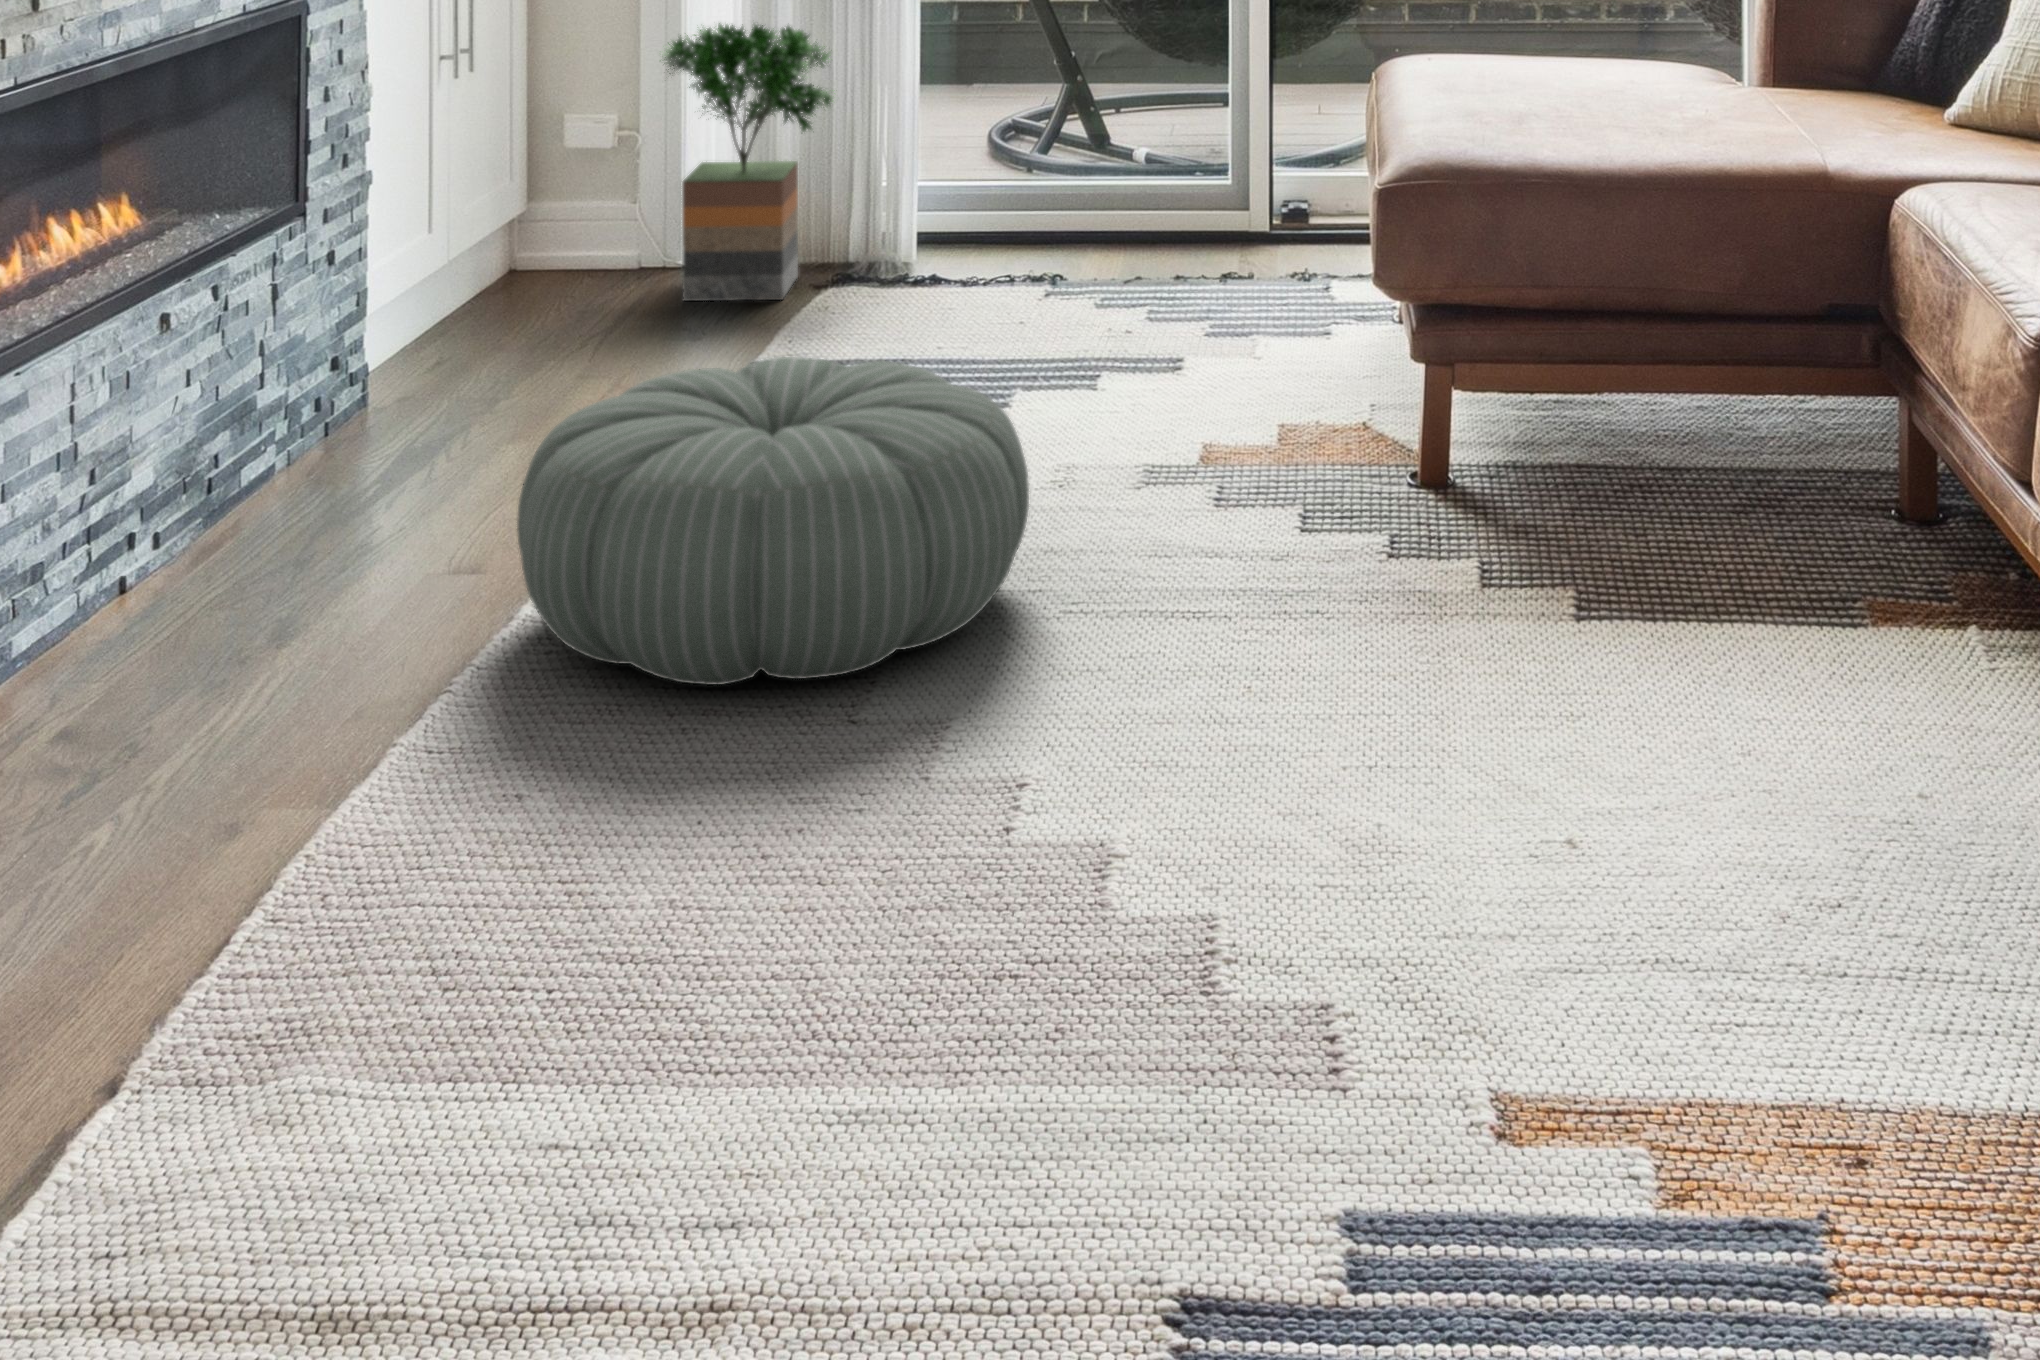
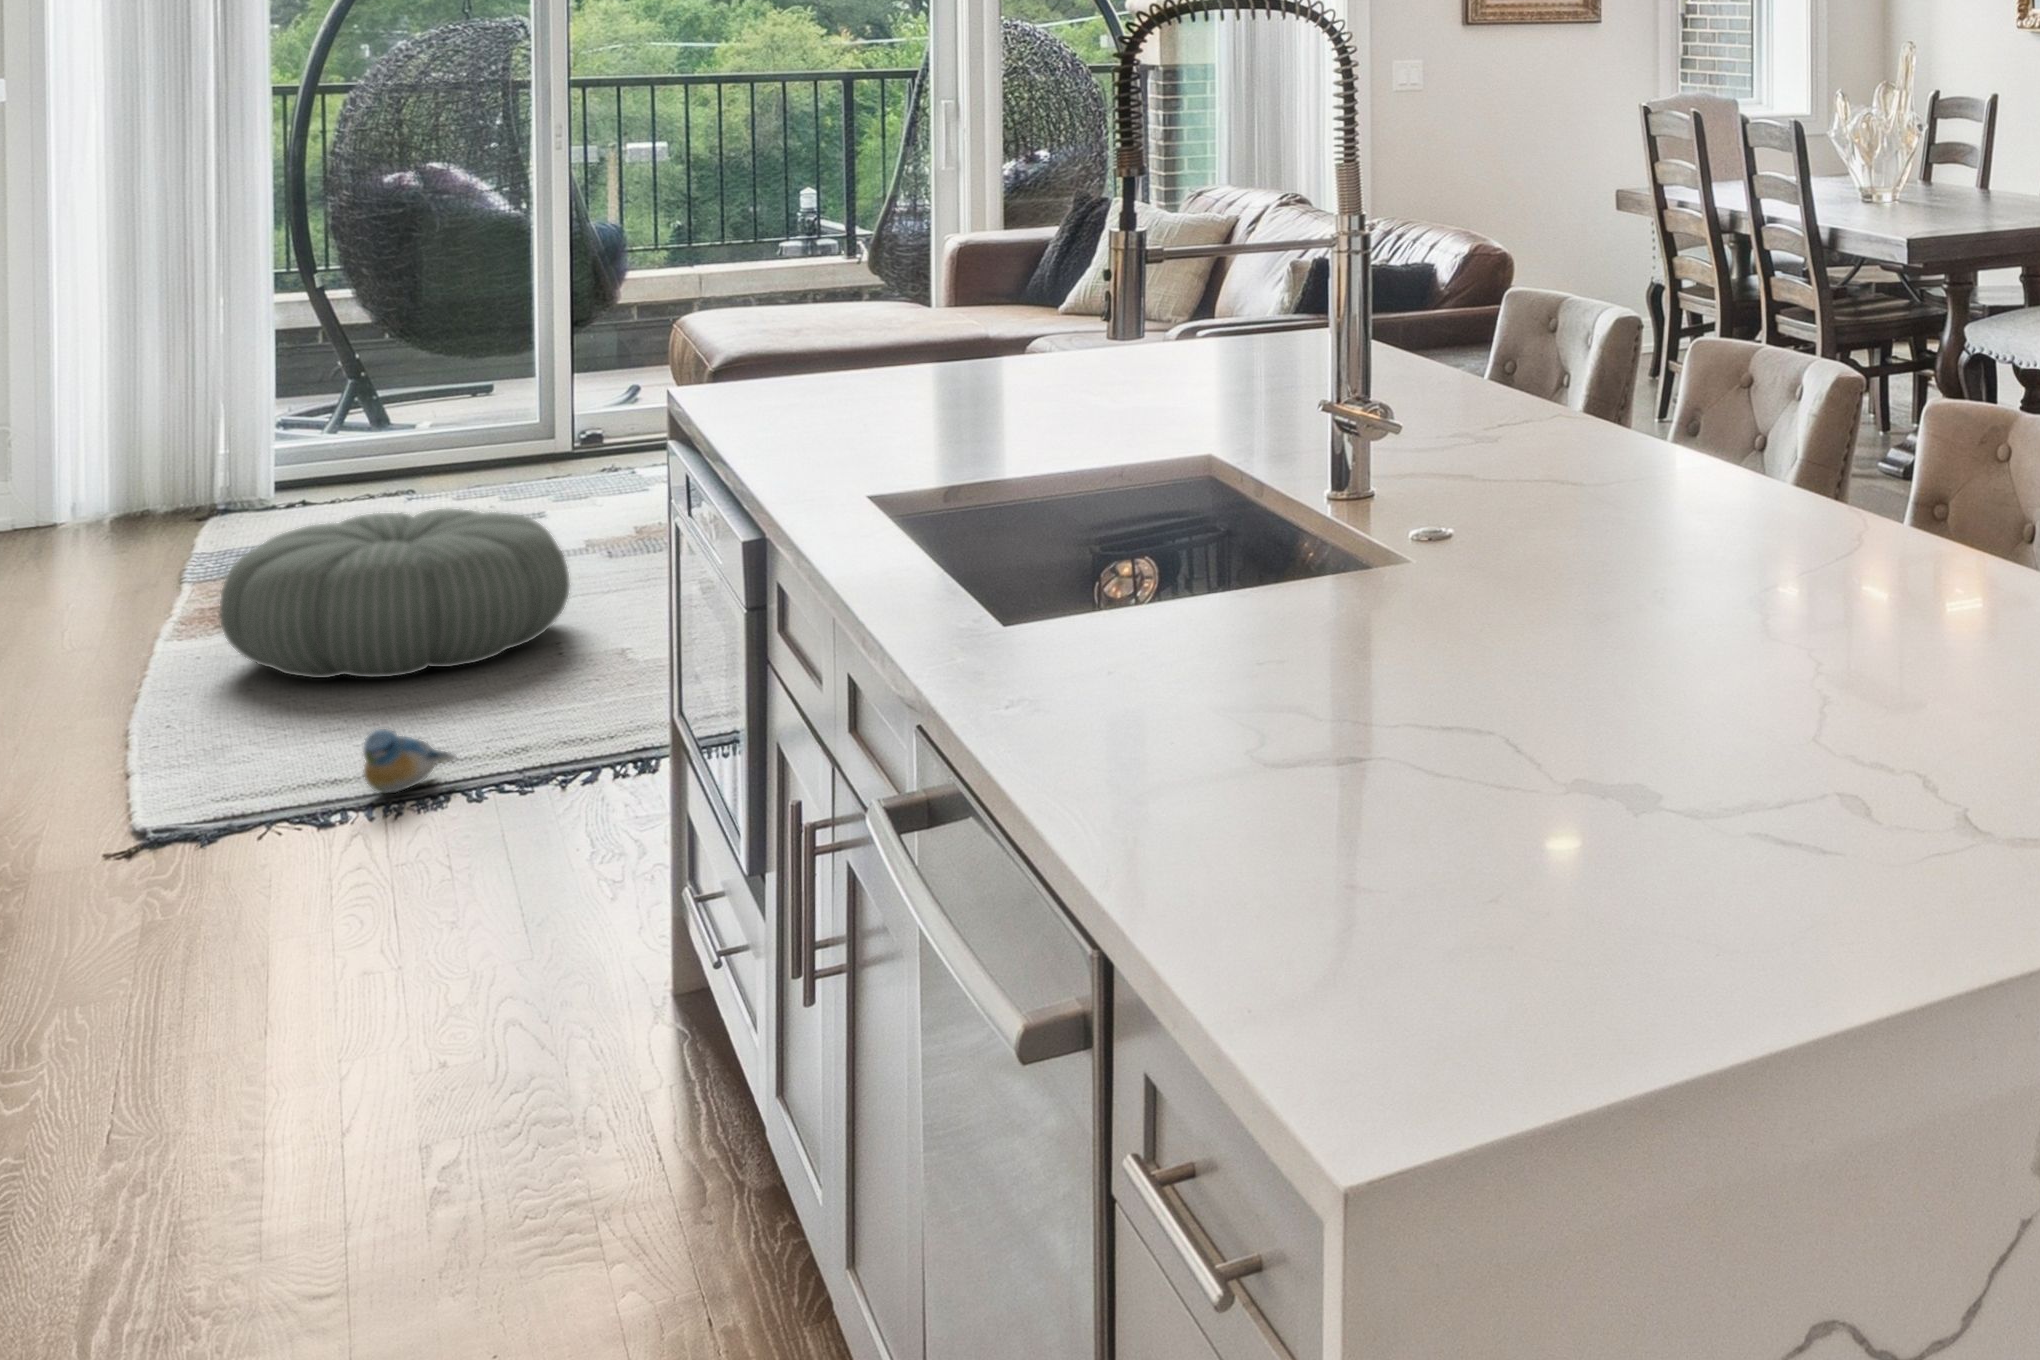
potted tree: present [664,23,833,301] -> none [42,329,220,540]
plush toy: none [306,950,519,1097] -> present [363,729,456,794]

